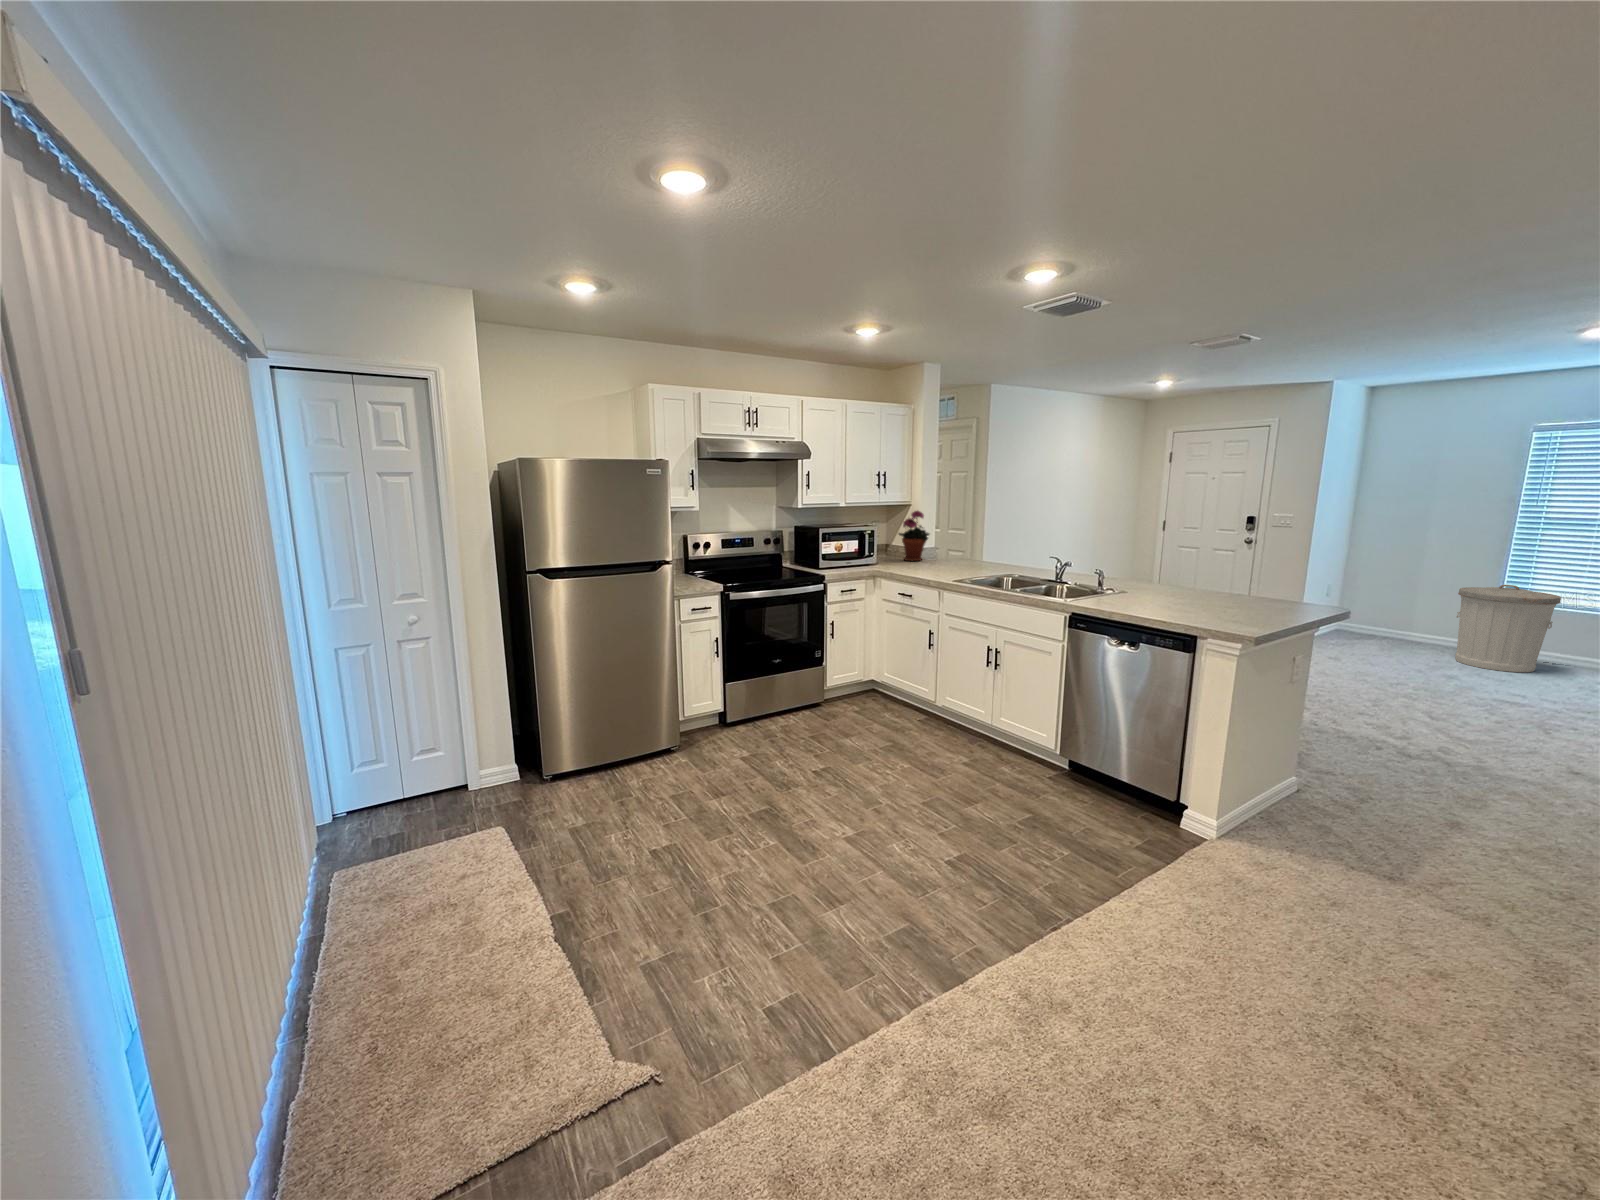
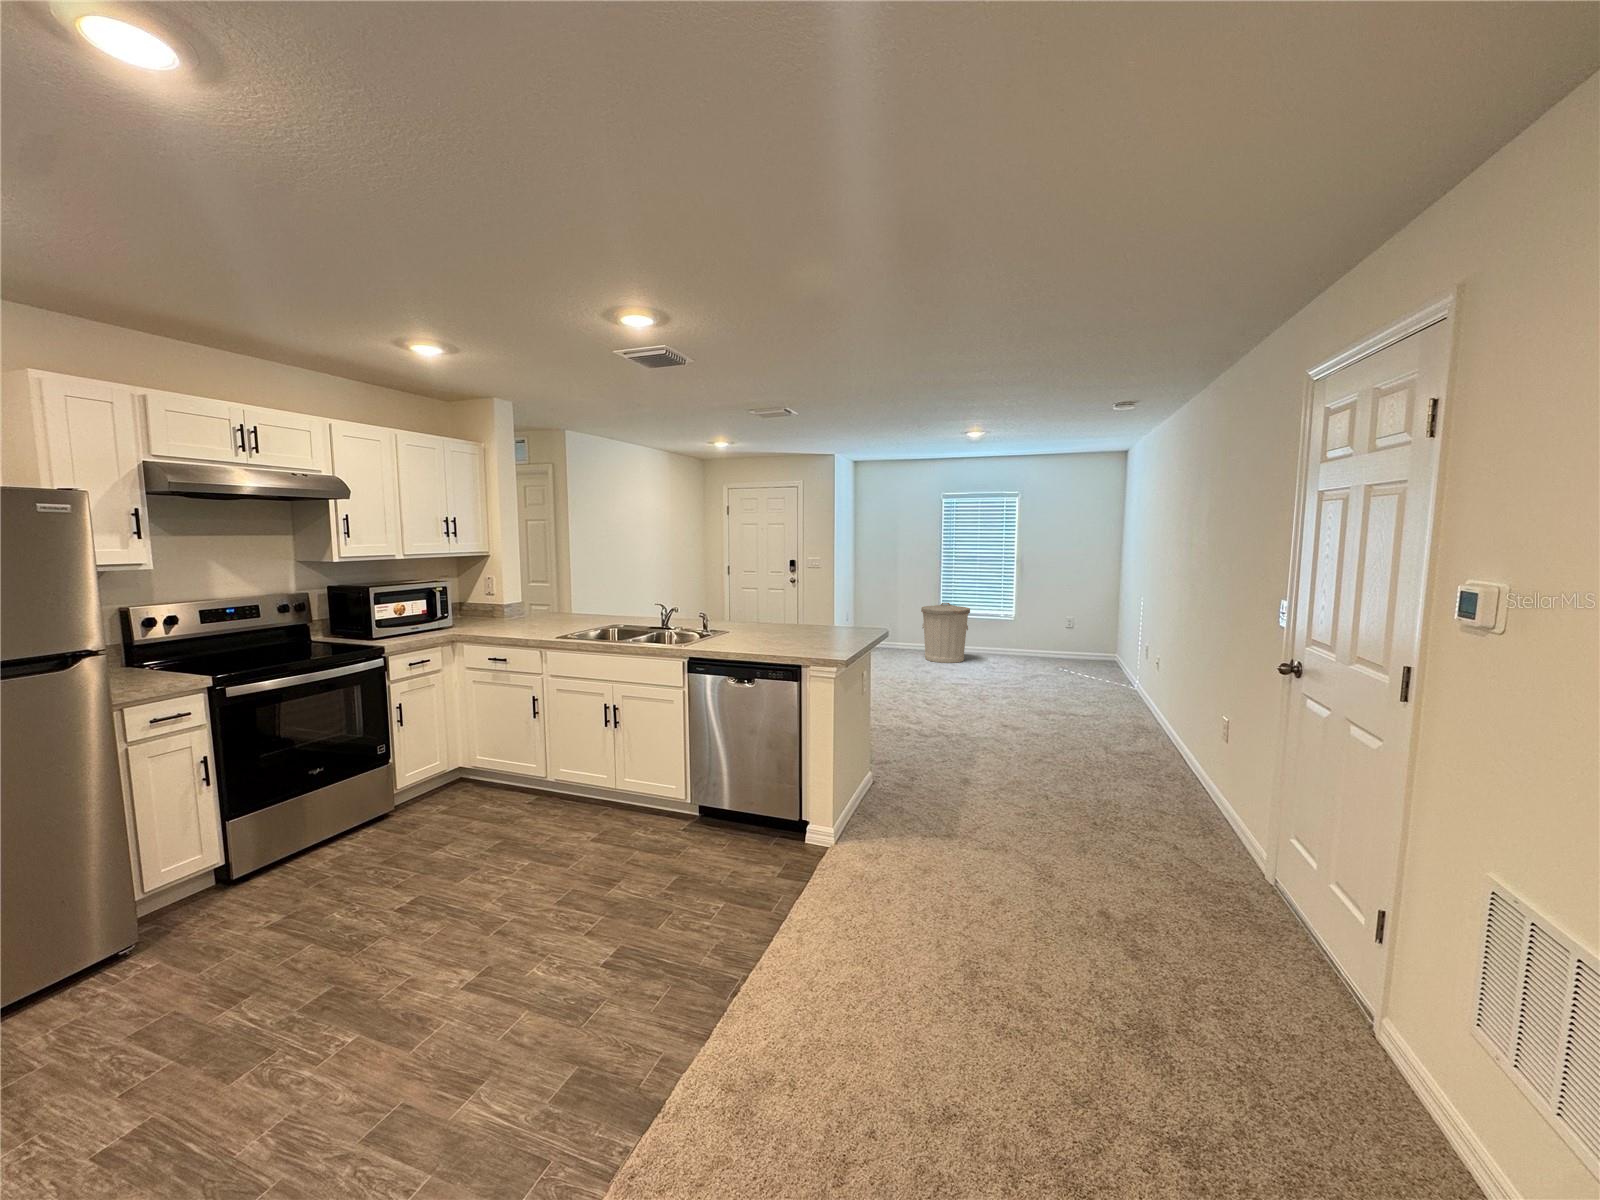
potted plant: present [899,511,929,561] -> none [477,561,517,620]

